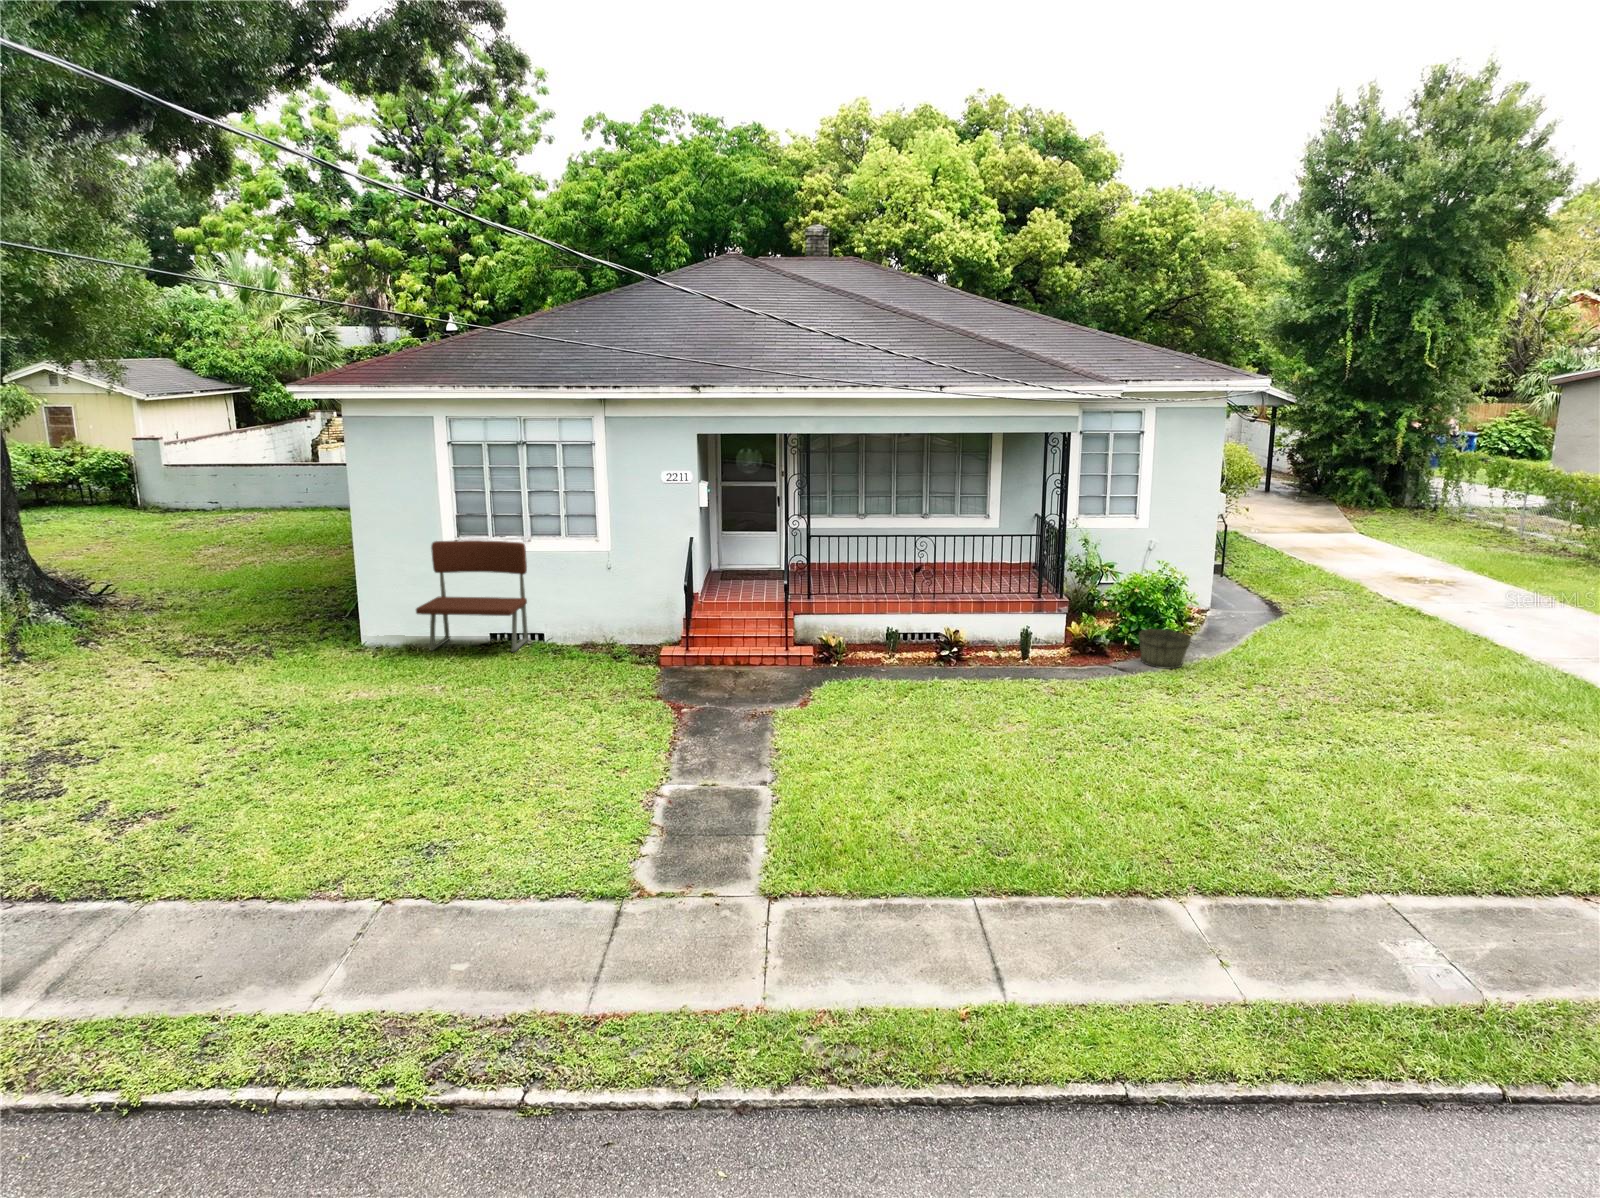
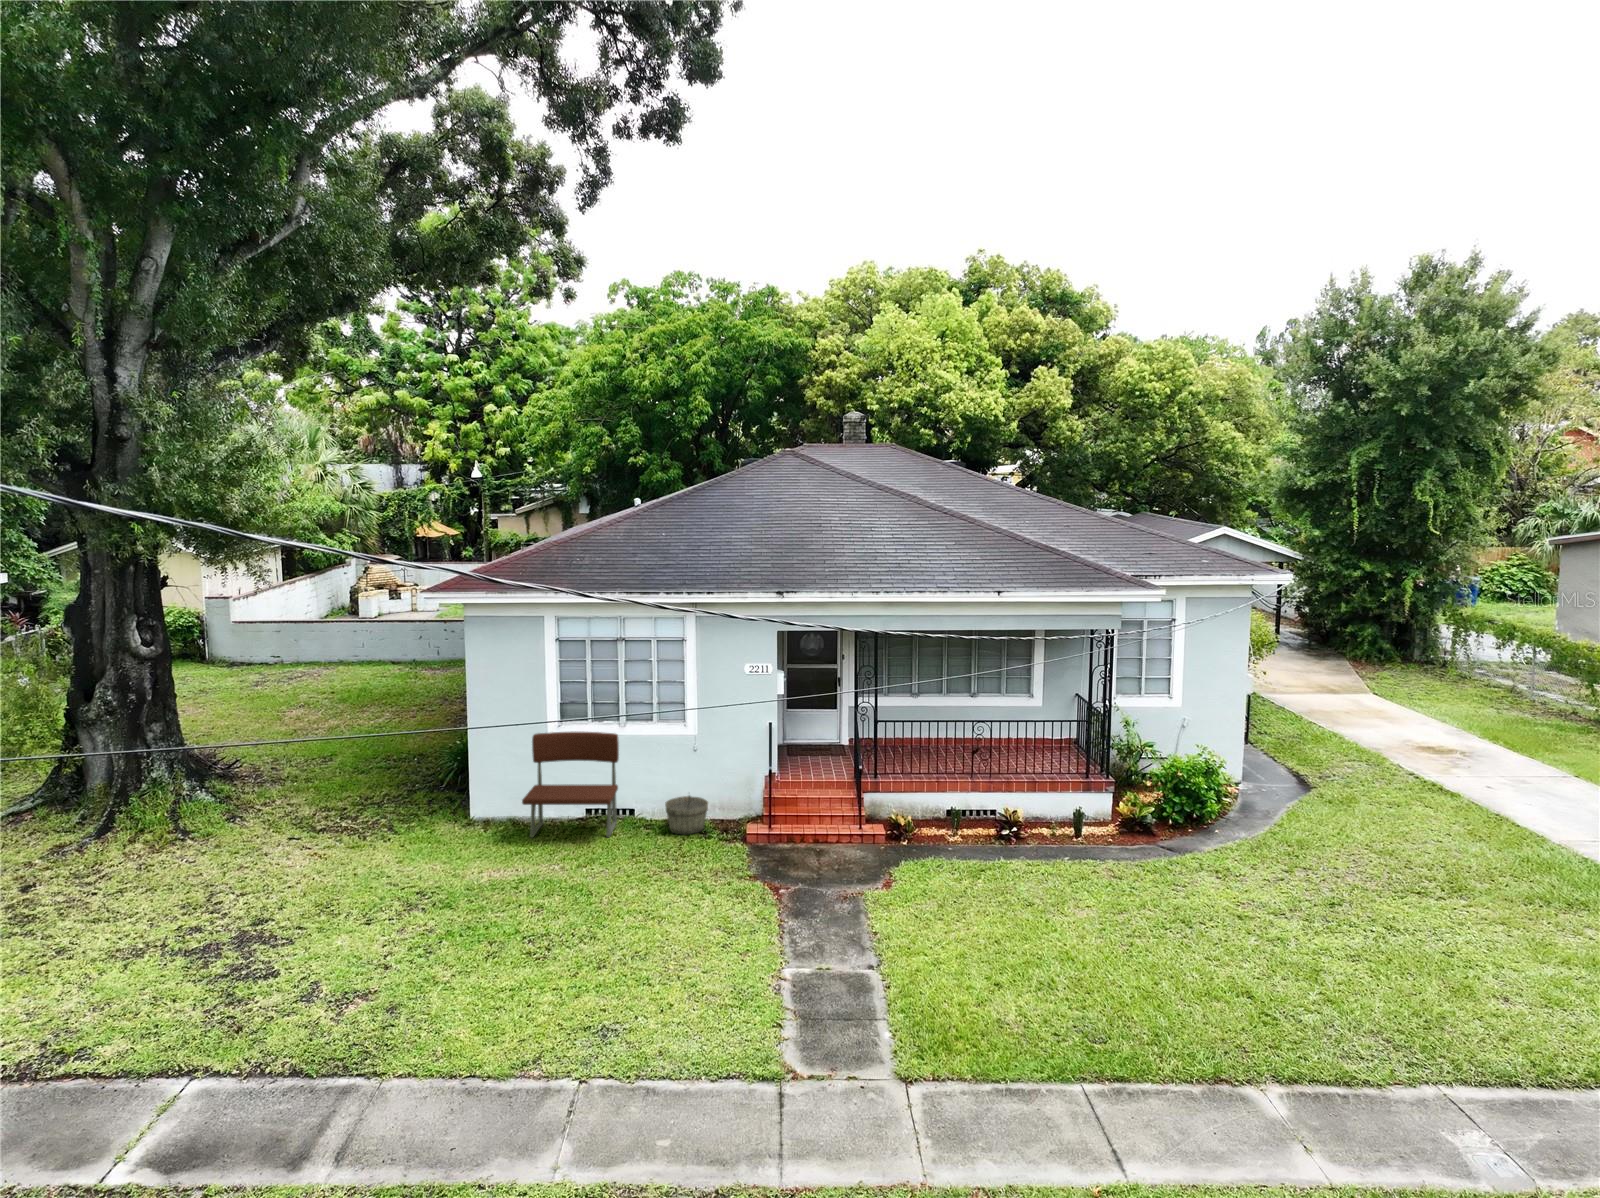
wooden bucket: present [1139,627,1191,669] -> present [665,796,708,834]

